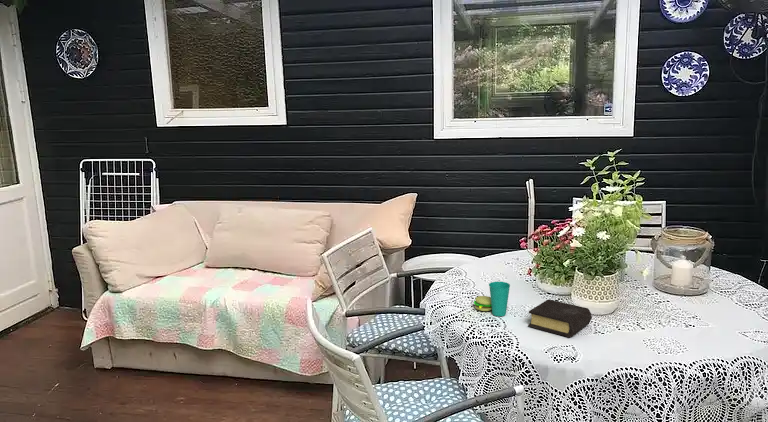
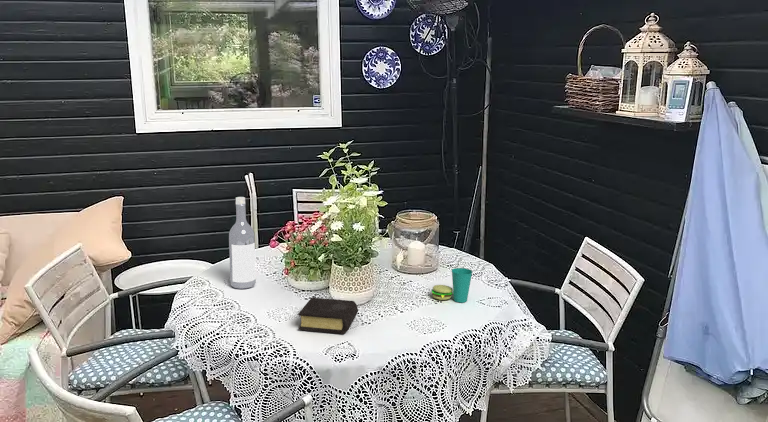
wine bottle: none [487,202,509,284] -> present [229,197,256,289]
cup: present [474,281,510,316] -> present [432,268,472,303]

